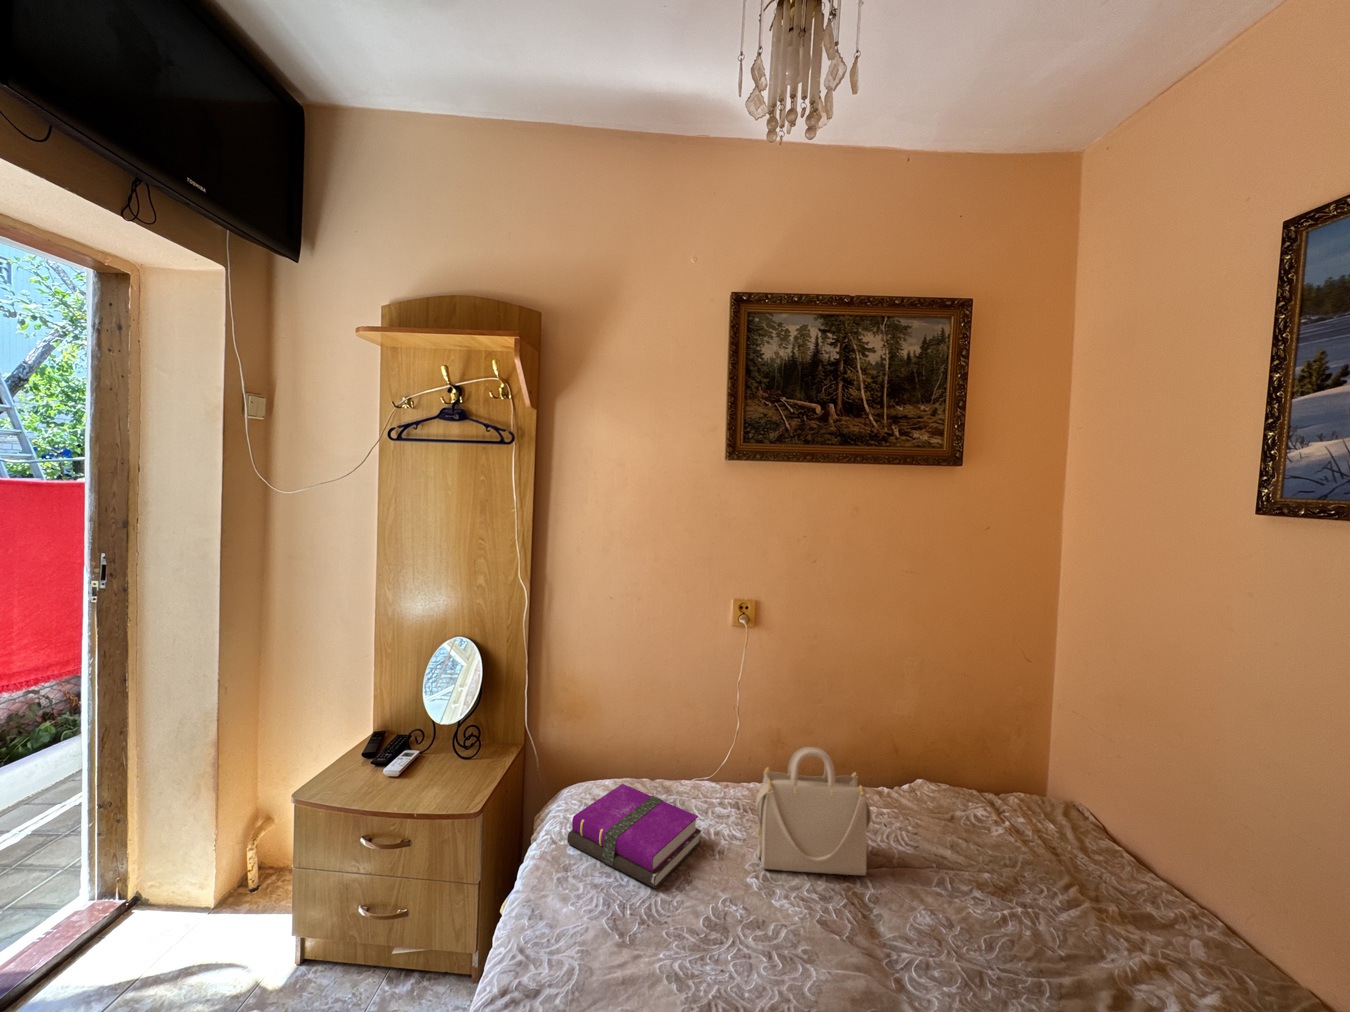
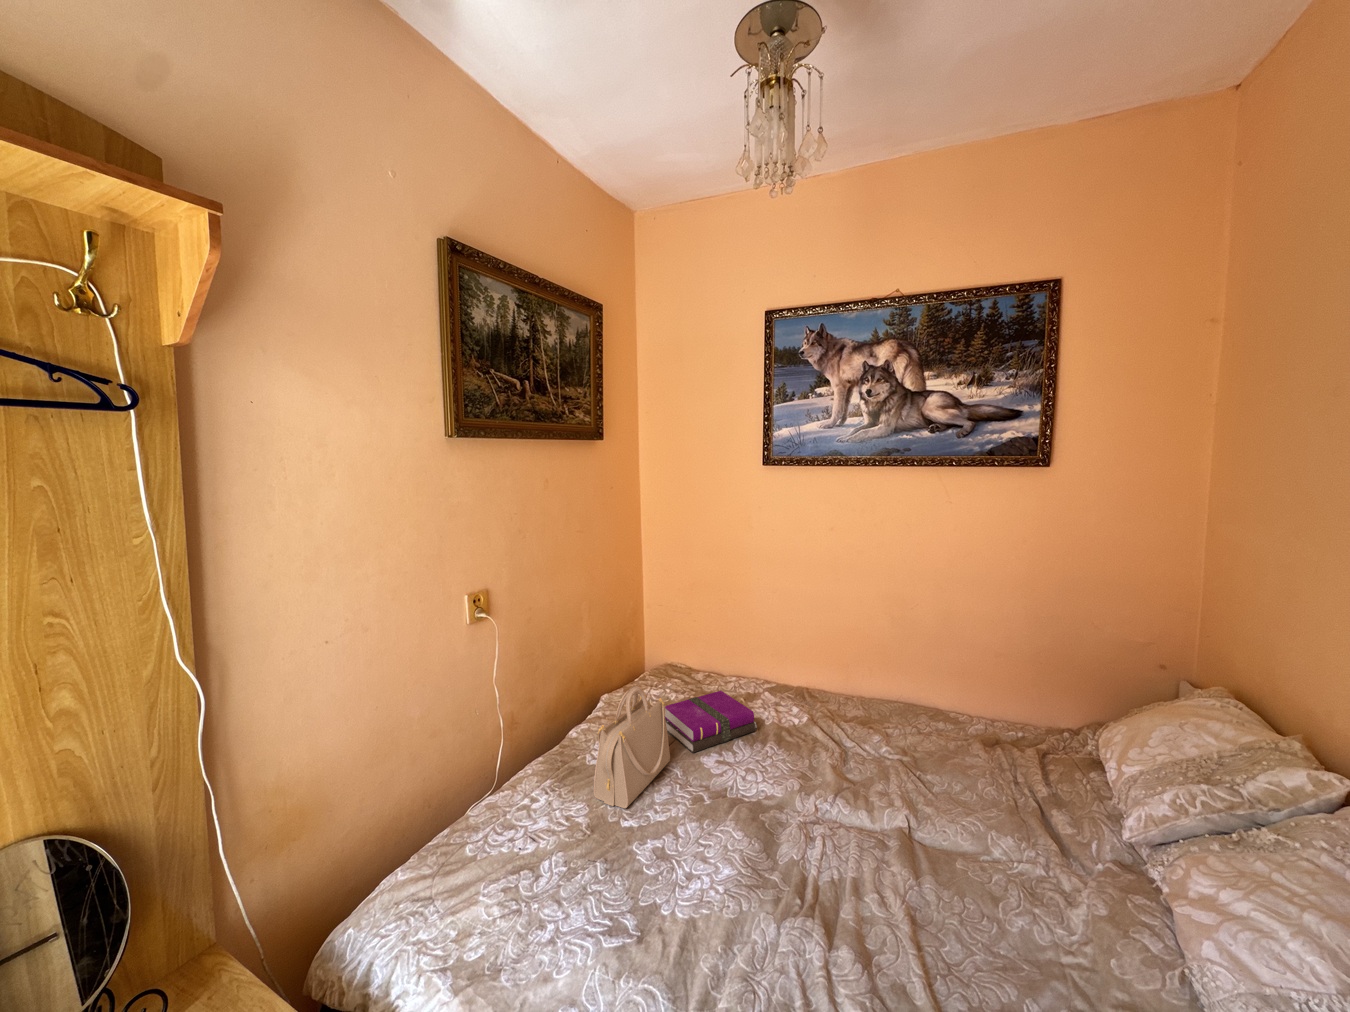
notebook: present [567,784,701,888] -> present [665,691,757,753]

